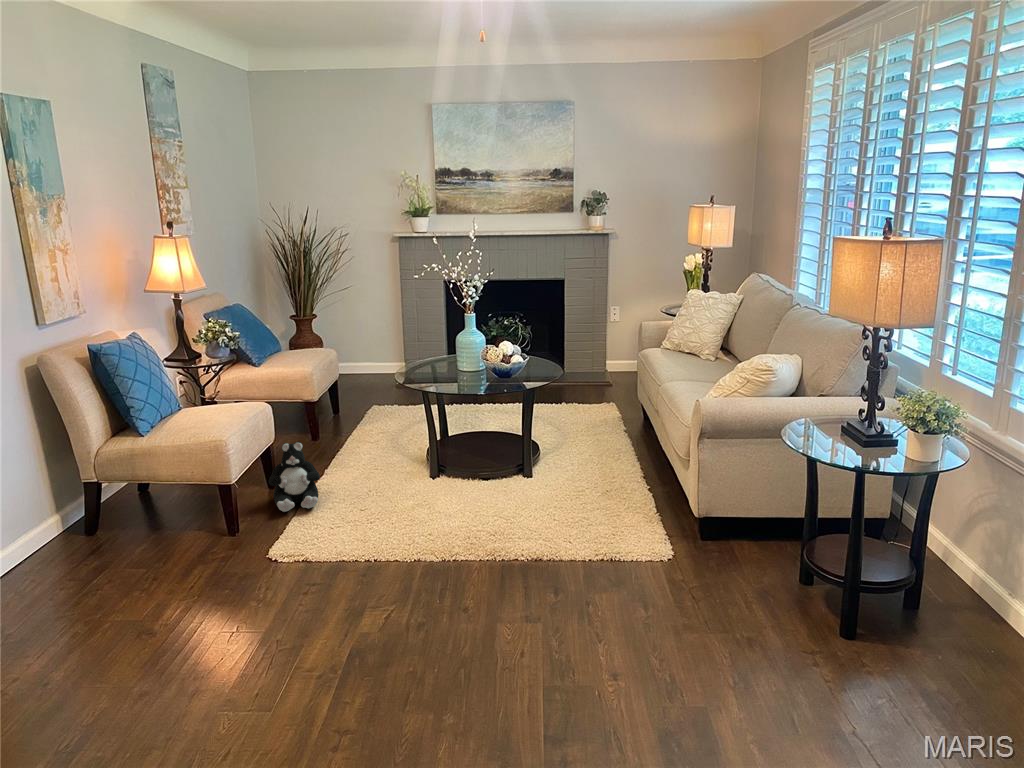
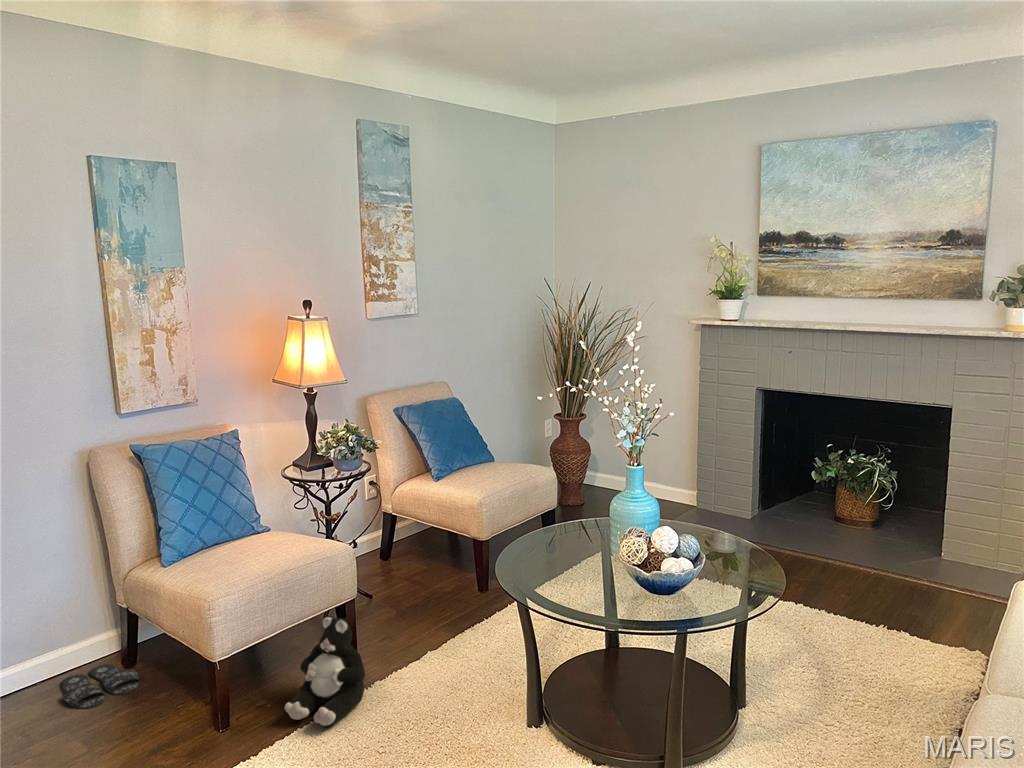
slippers: none [49,529,127,557] -> present [61,664,140,709]

